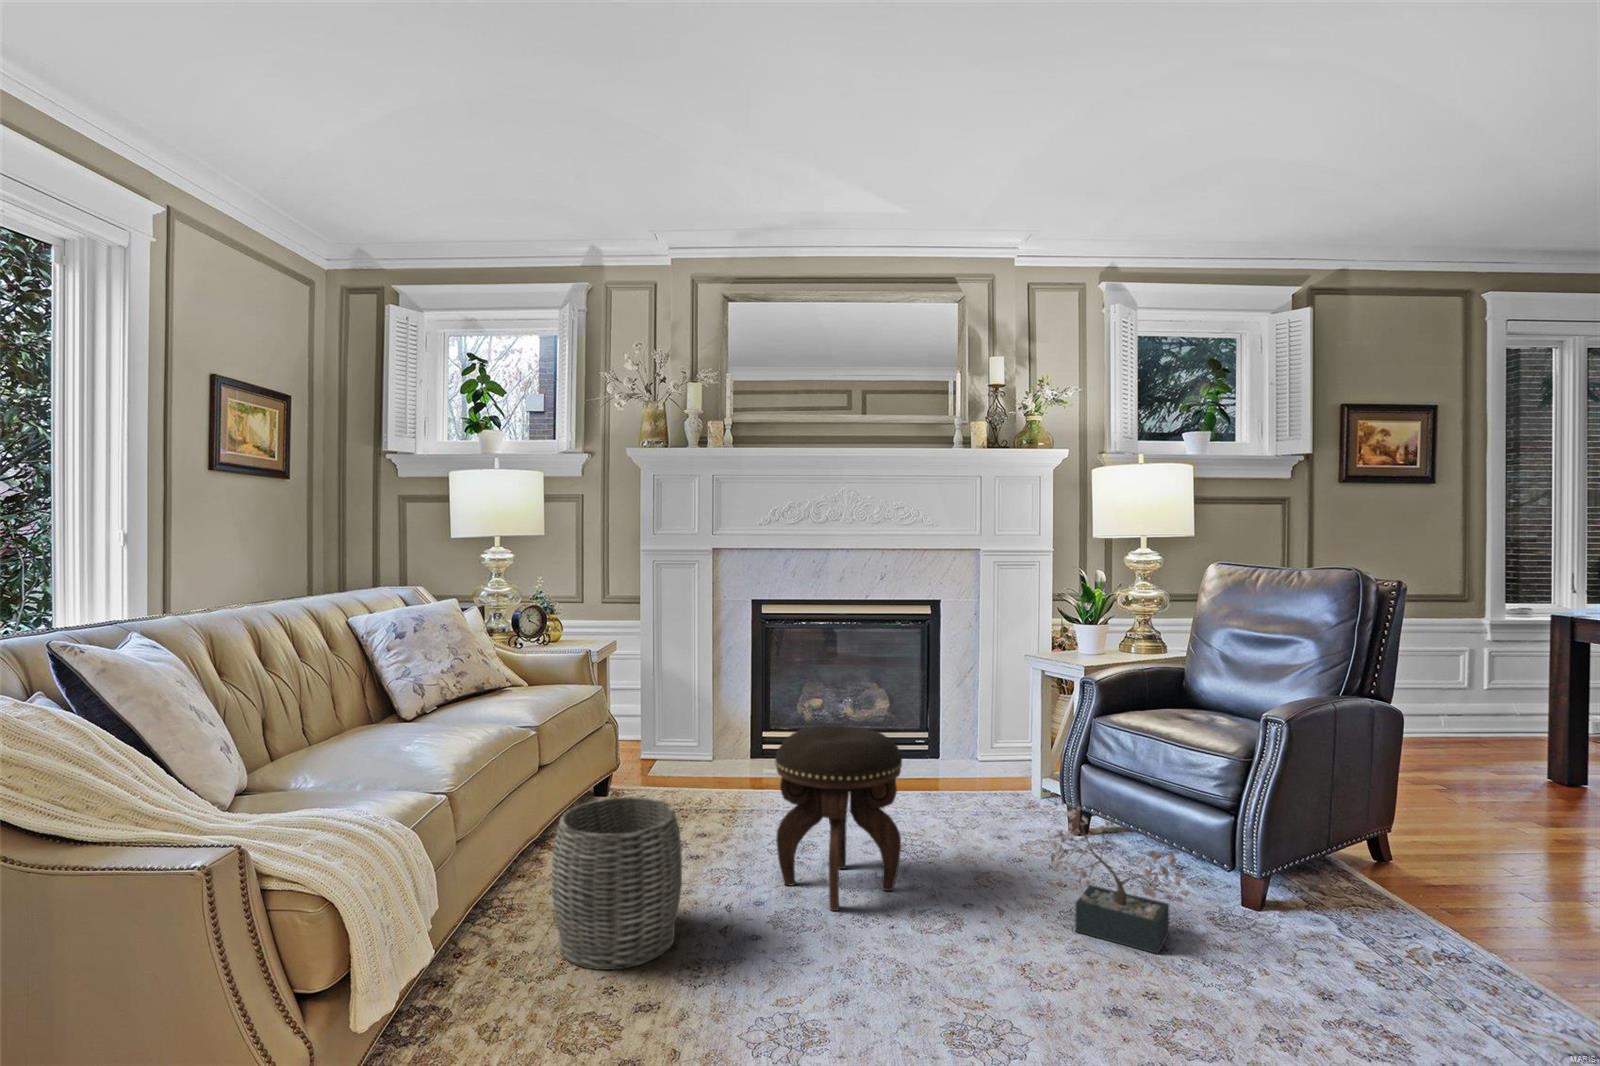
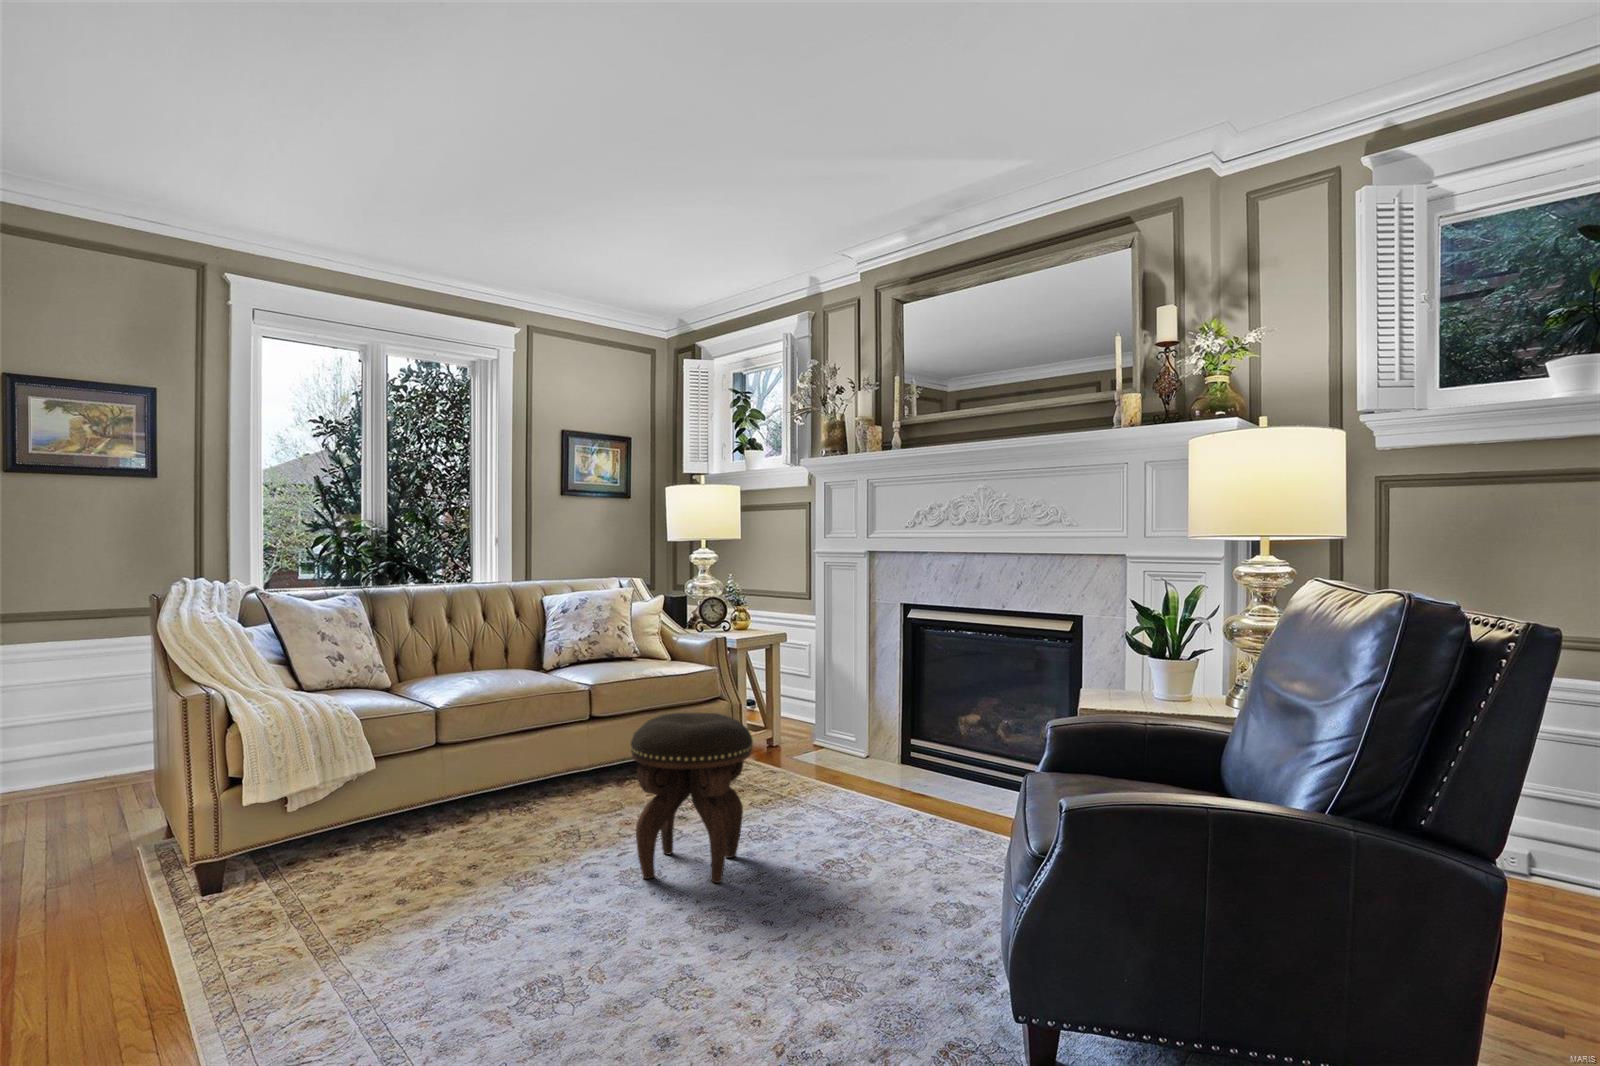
woven basket: present [552,797,682,970] -> none [449,737,553,860]
decorative plant: present [1048,806,1190,954] -> none [731,834,847,1013]

